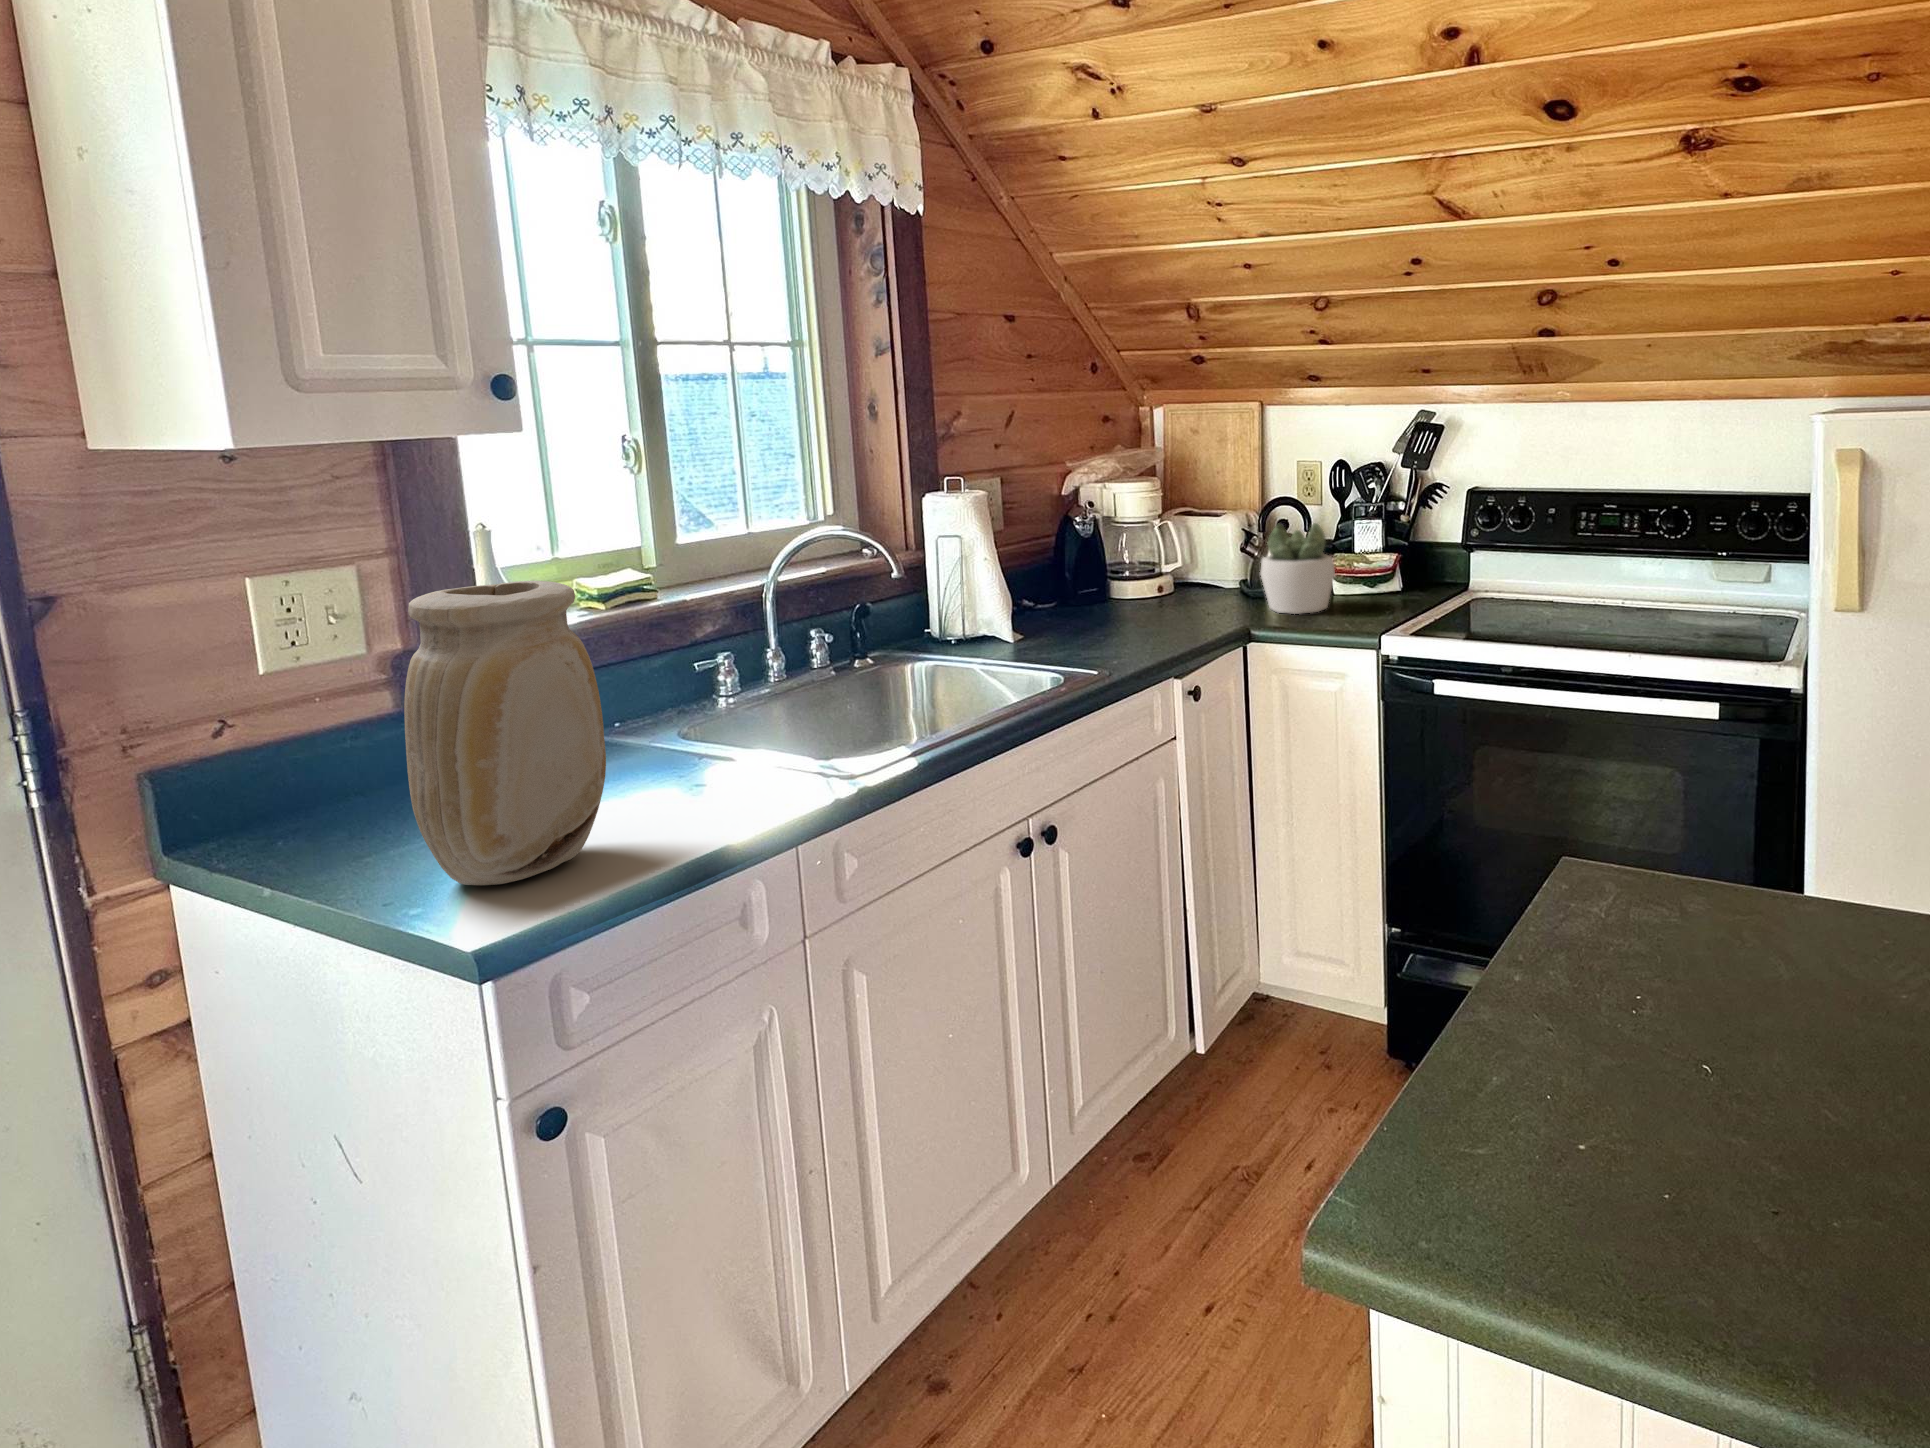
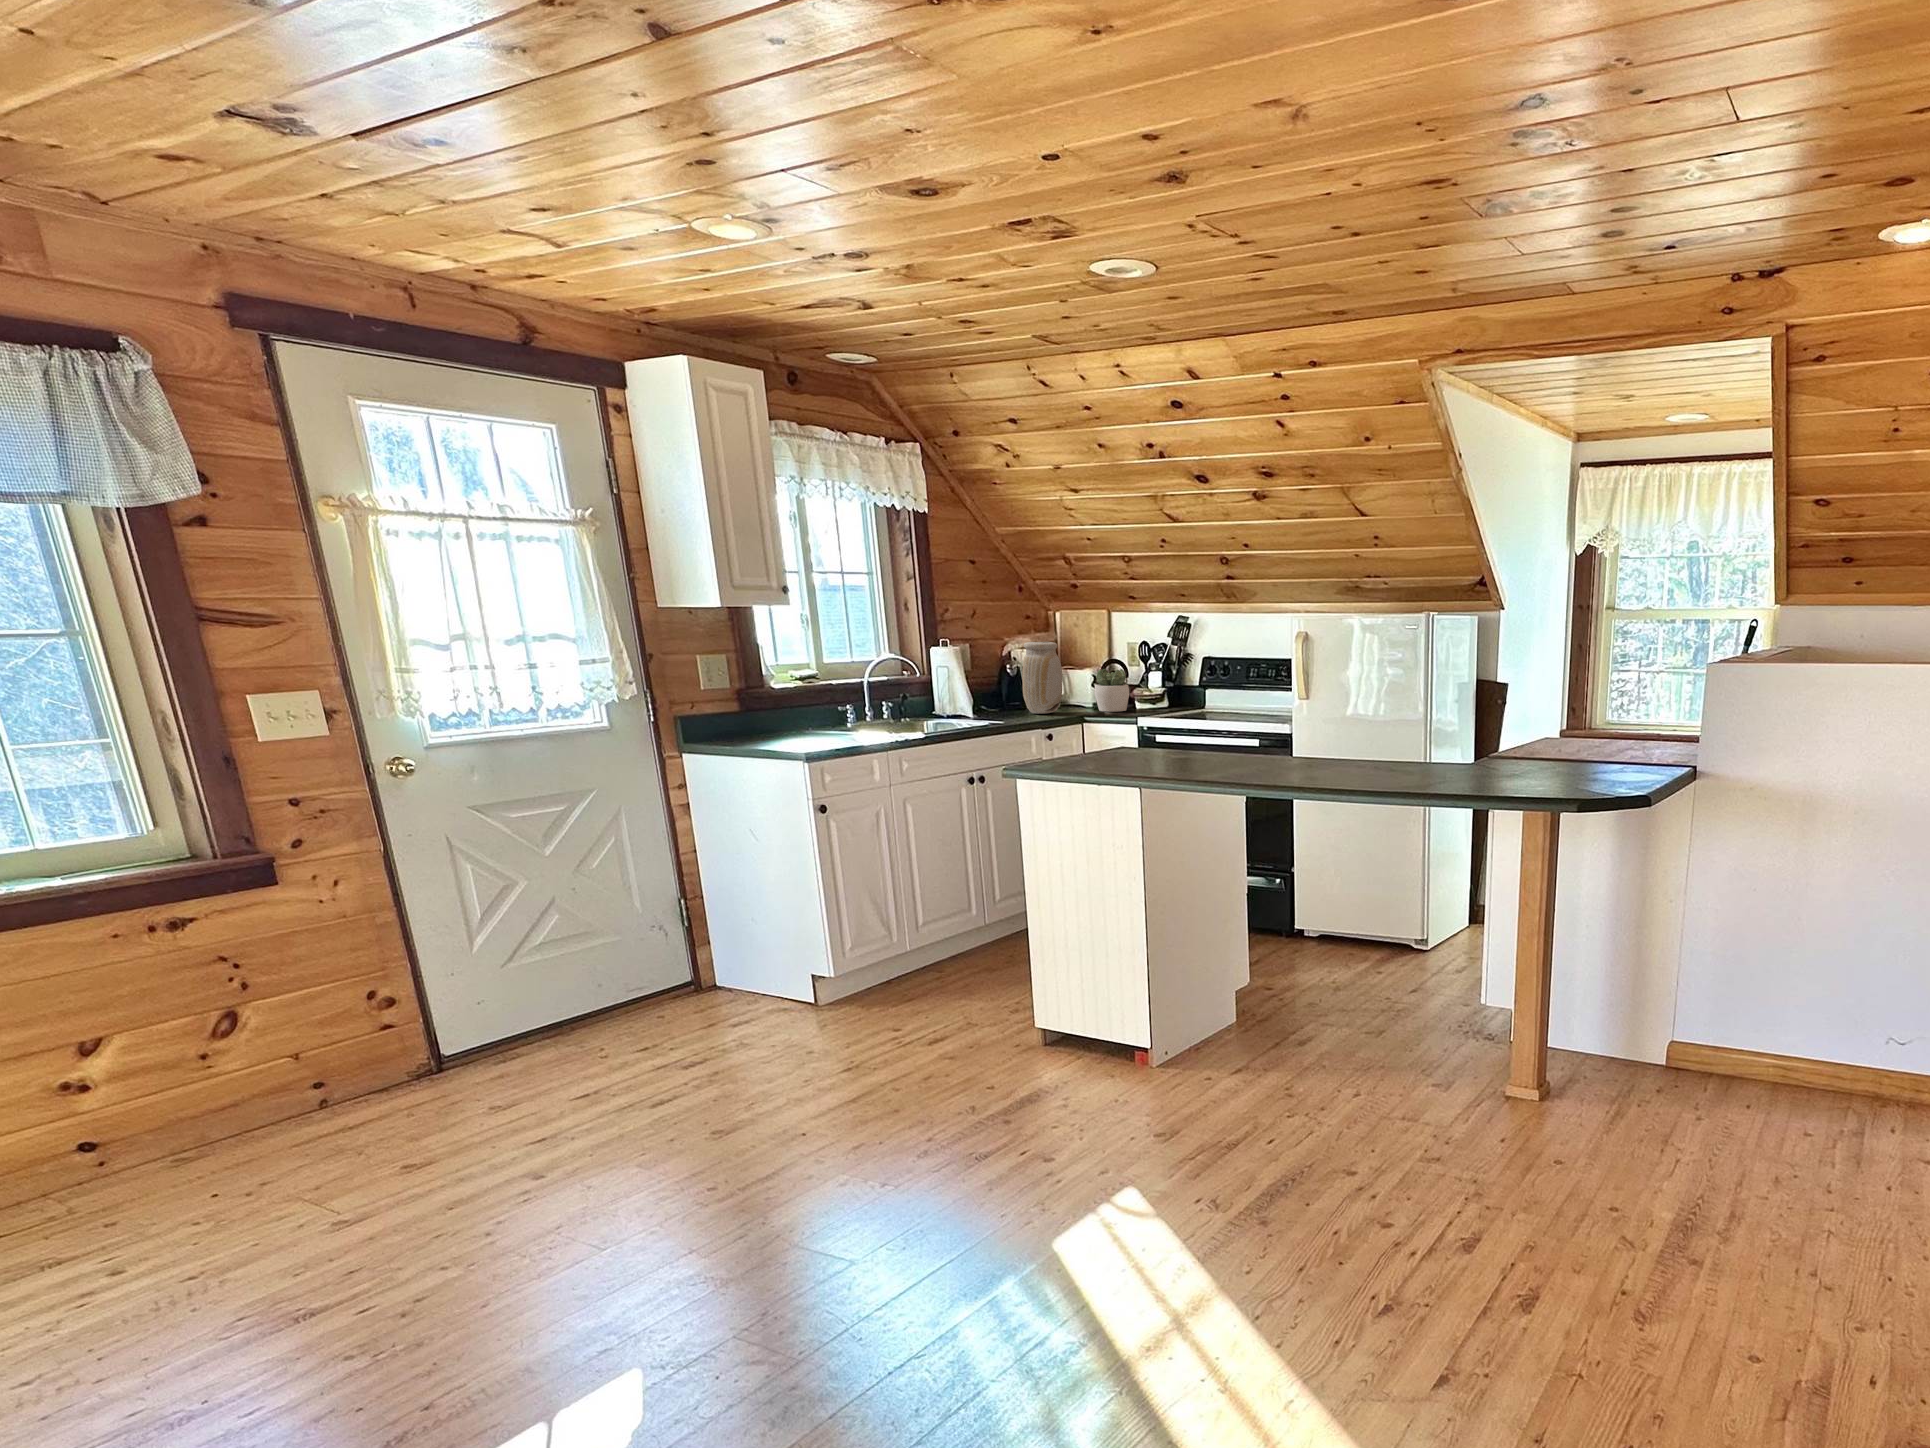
vase: present [404,581,606,885] -> present [1022,642,1062,714]

